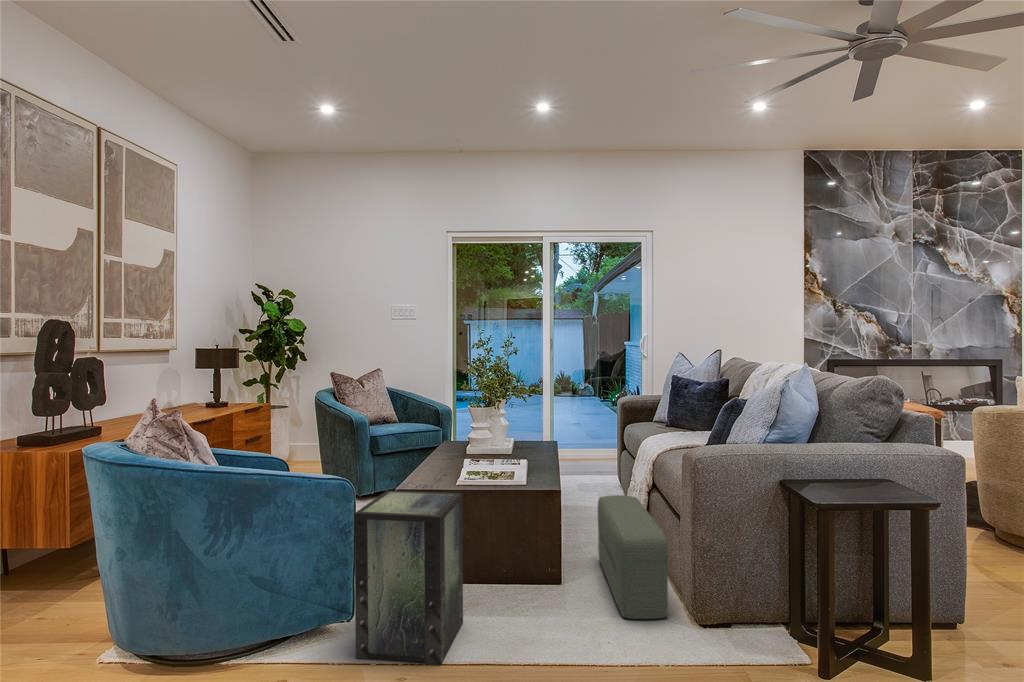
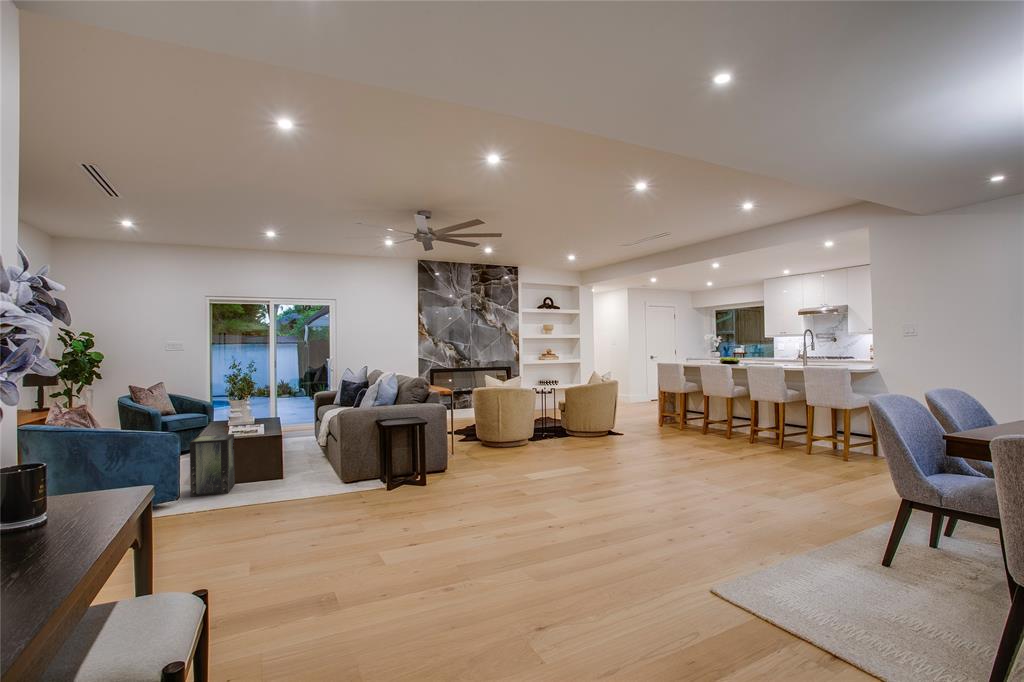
pouf: present [598,495,668,619] -> none [296,434,320,475]

